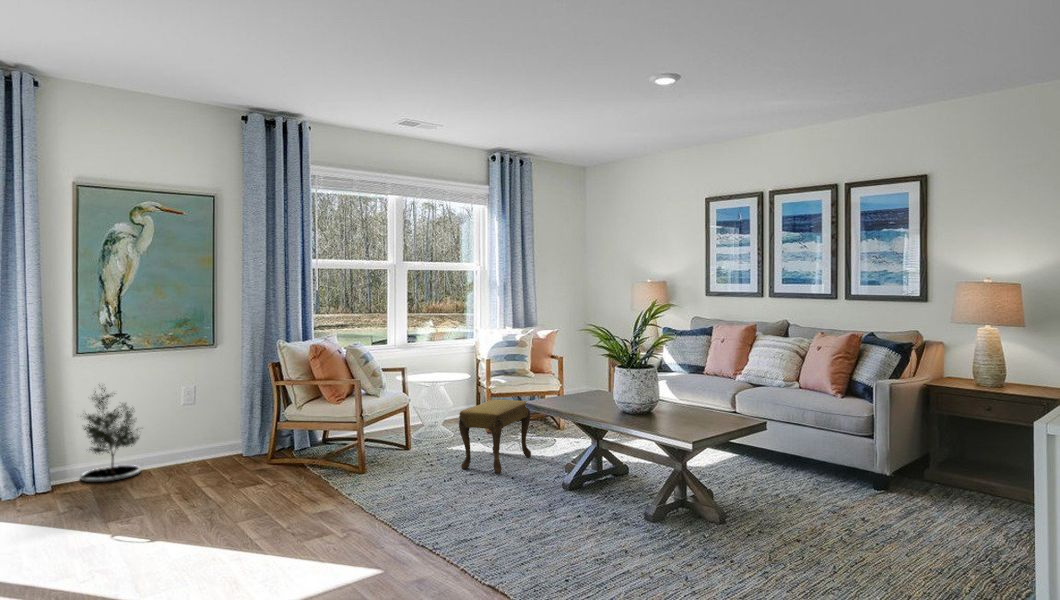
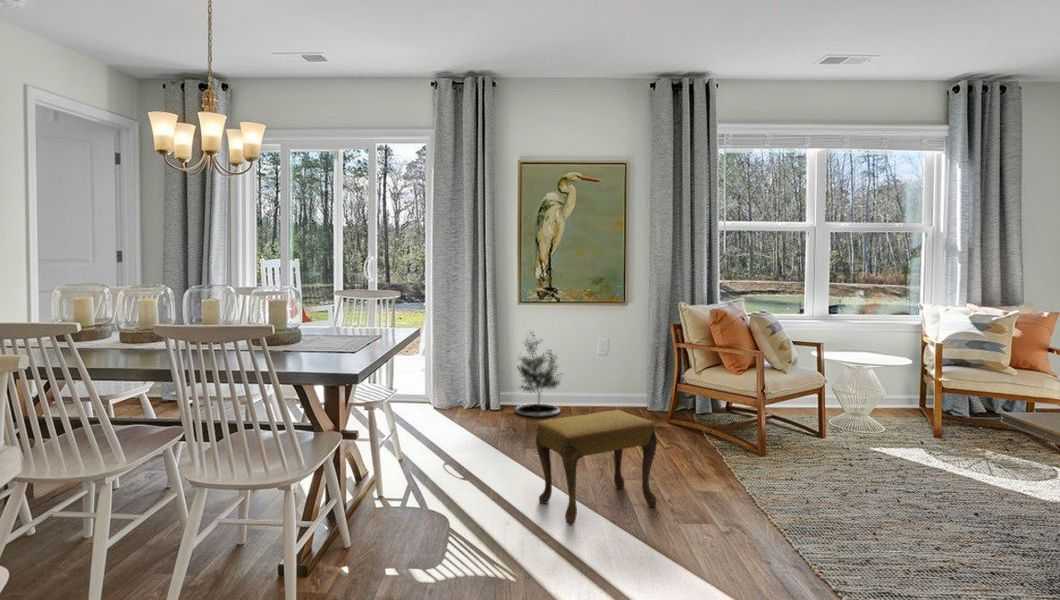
footstool: present [459,399,531,474] -> present [536,410,657,524]

